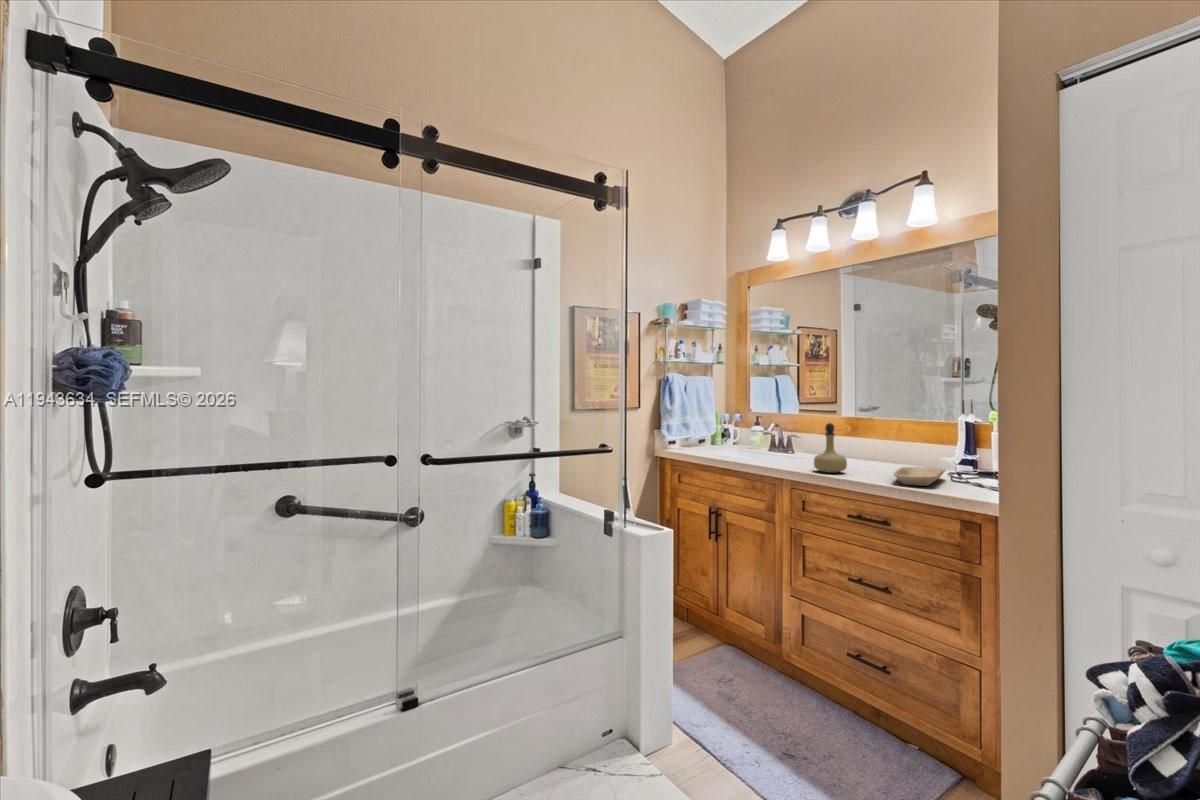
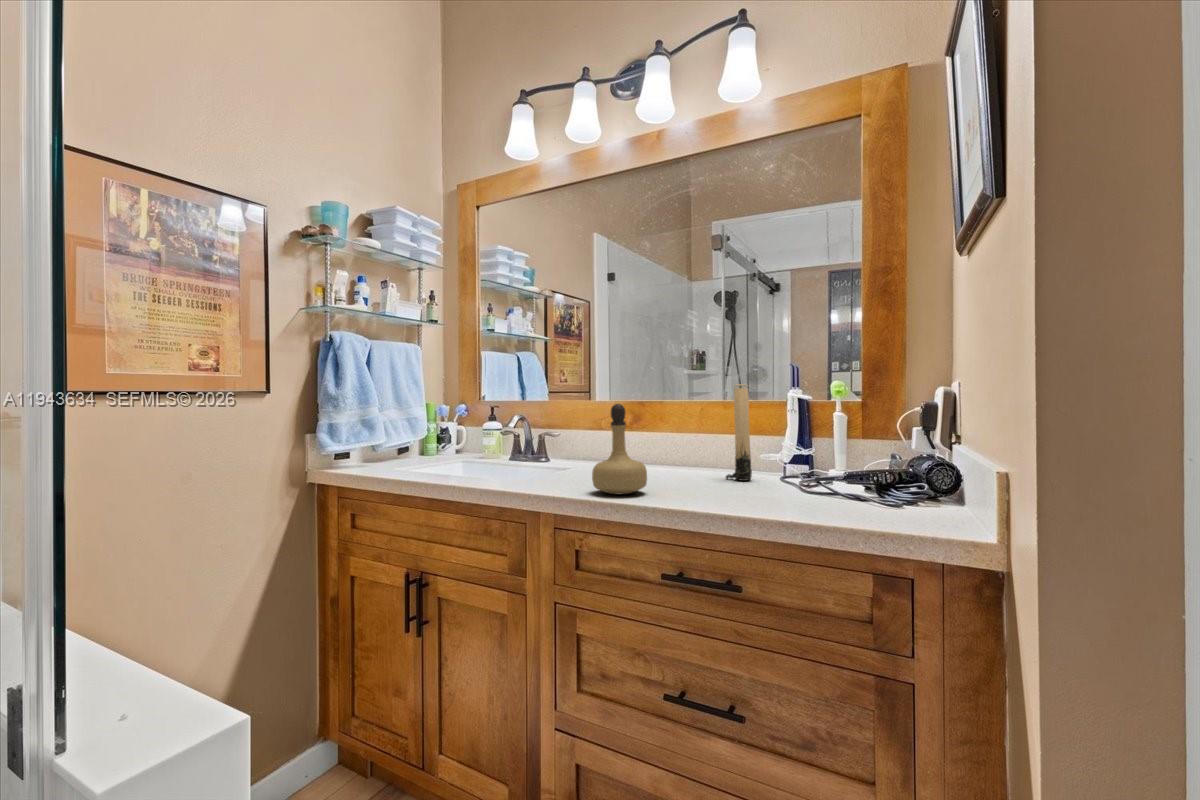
candle: none [908,411,926,472] -> present [726,384,752,481]
tray: present [893,467,945,486] -> none [729,472,810,509]

